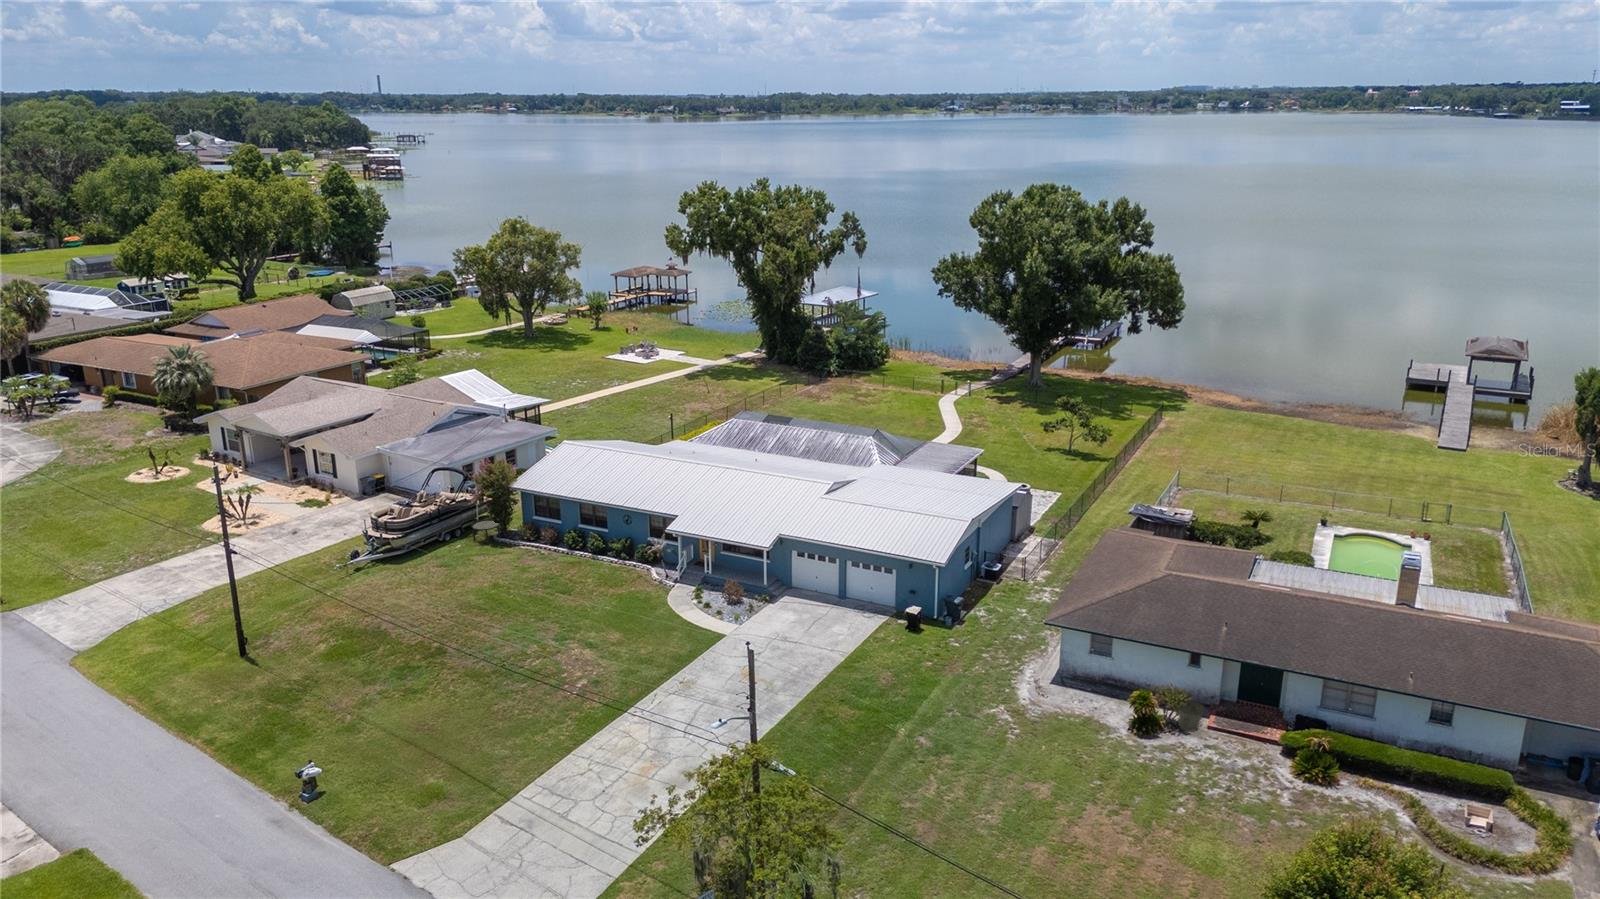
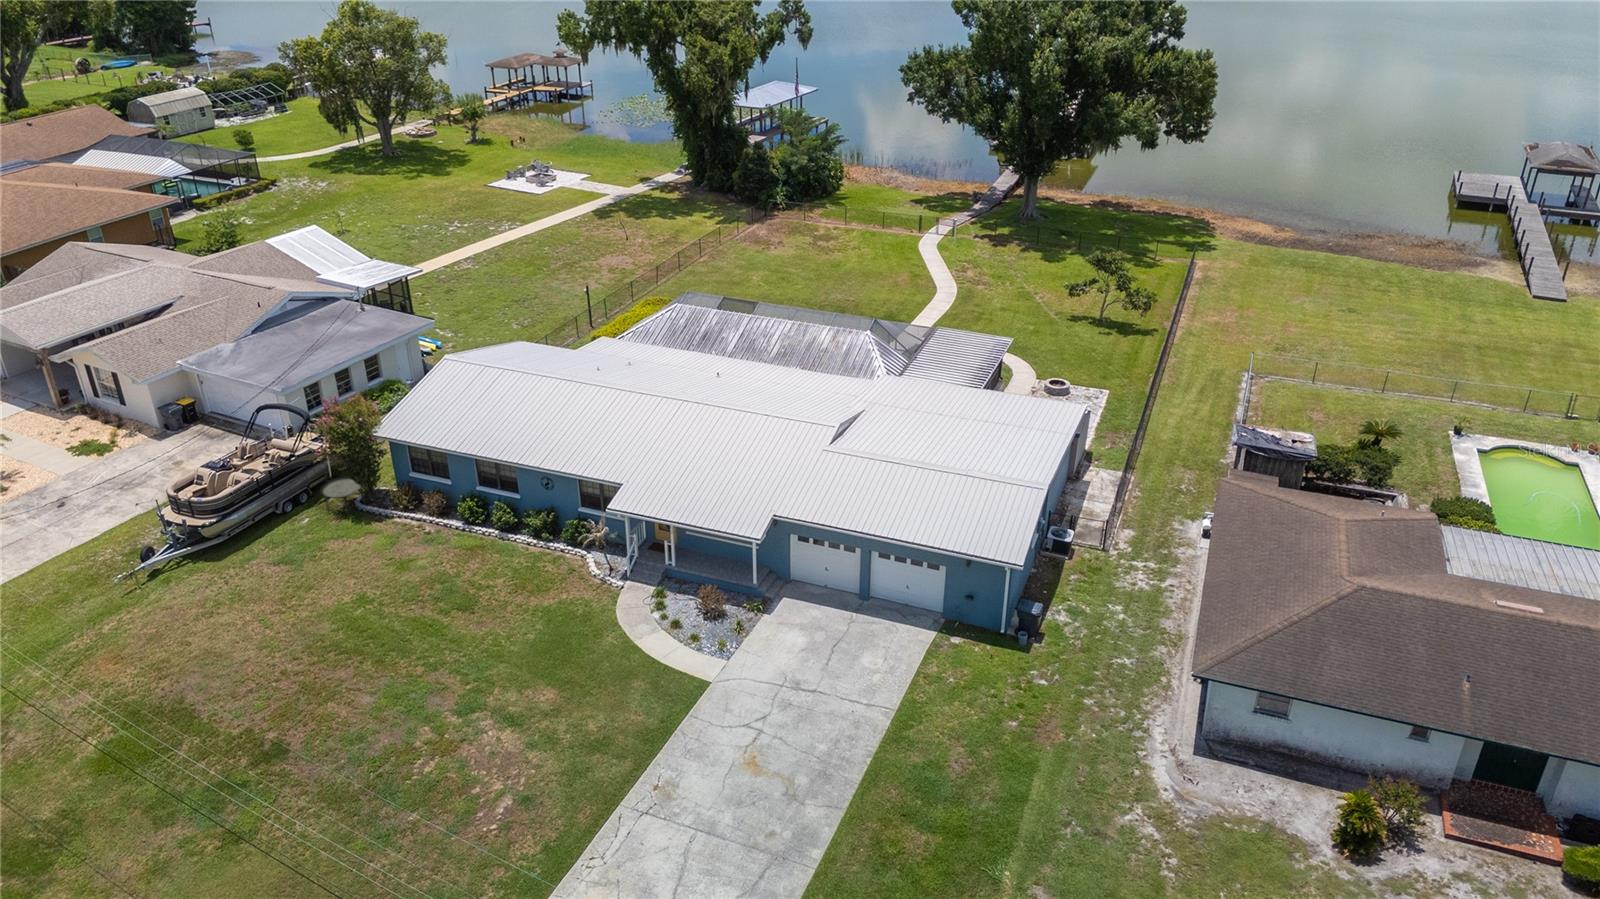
trash can: present [1178,699,1204,732] -> none [1401,796,1446,846]

